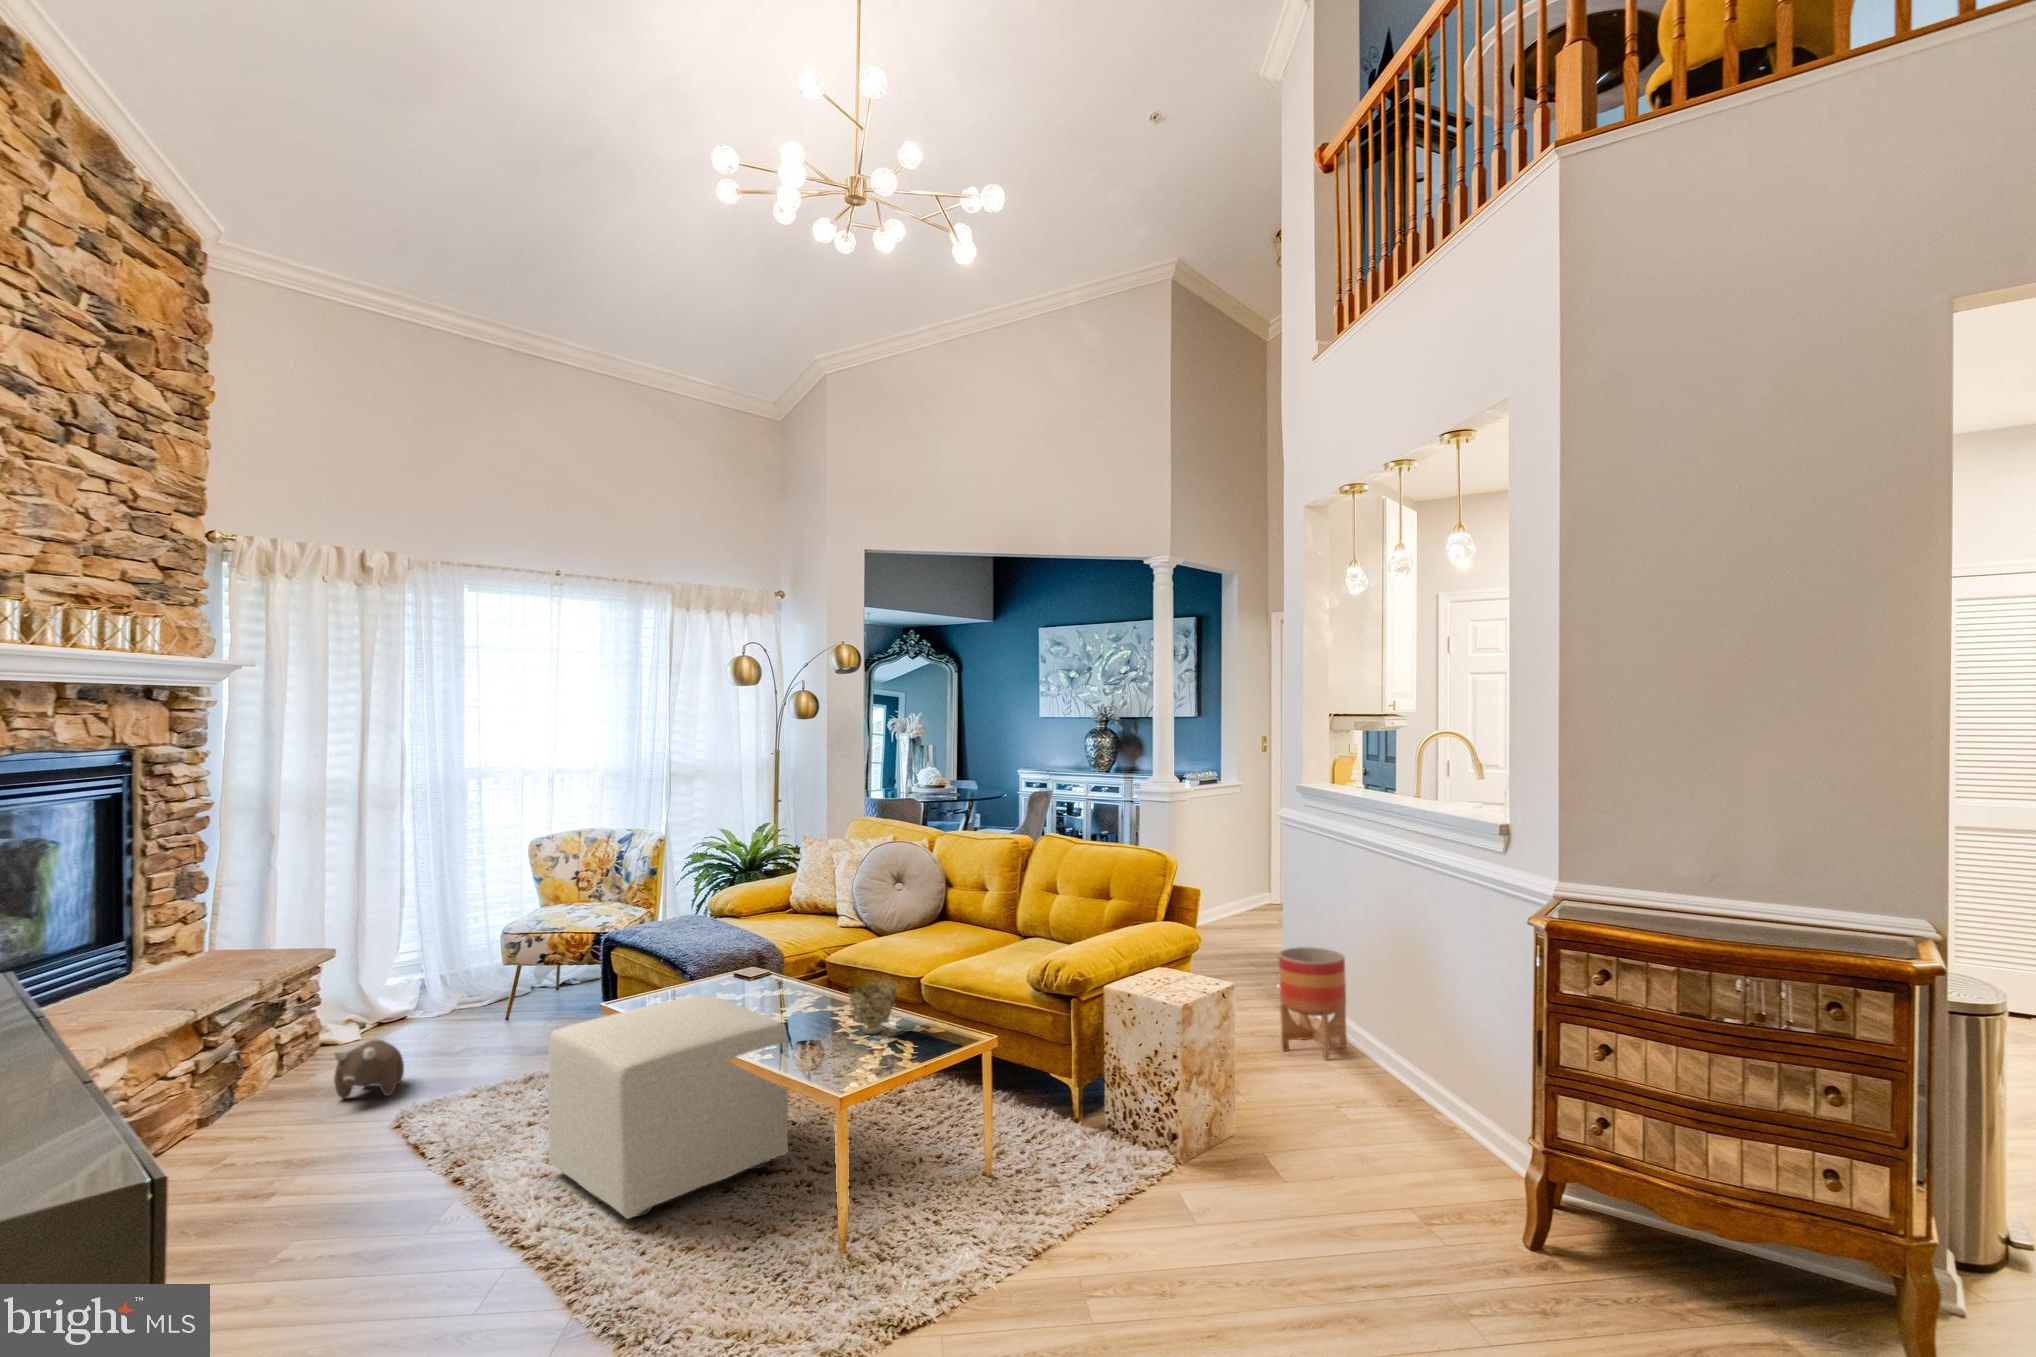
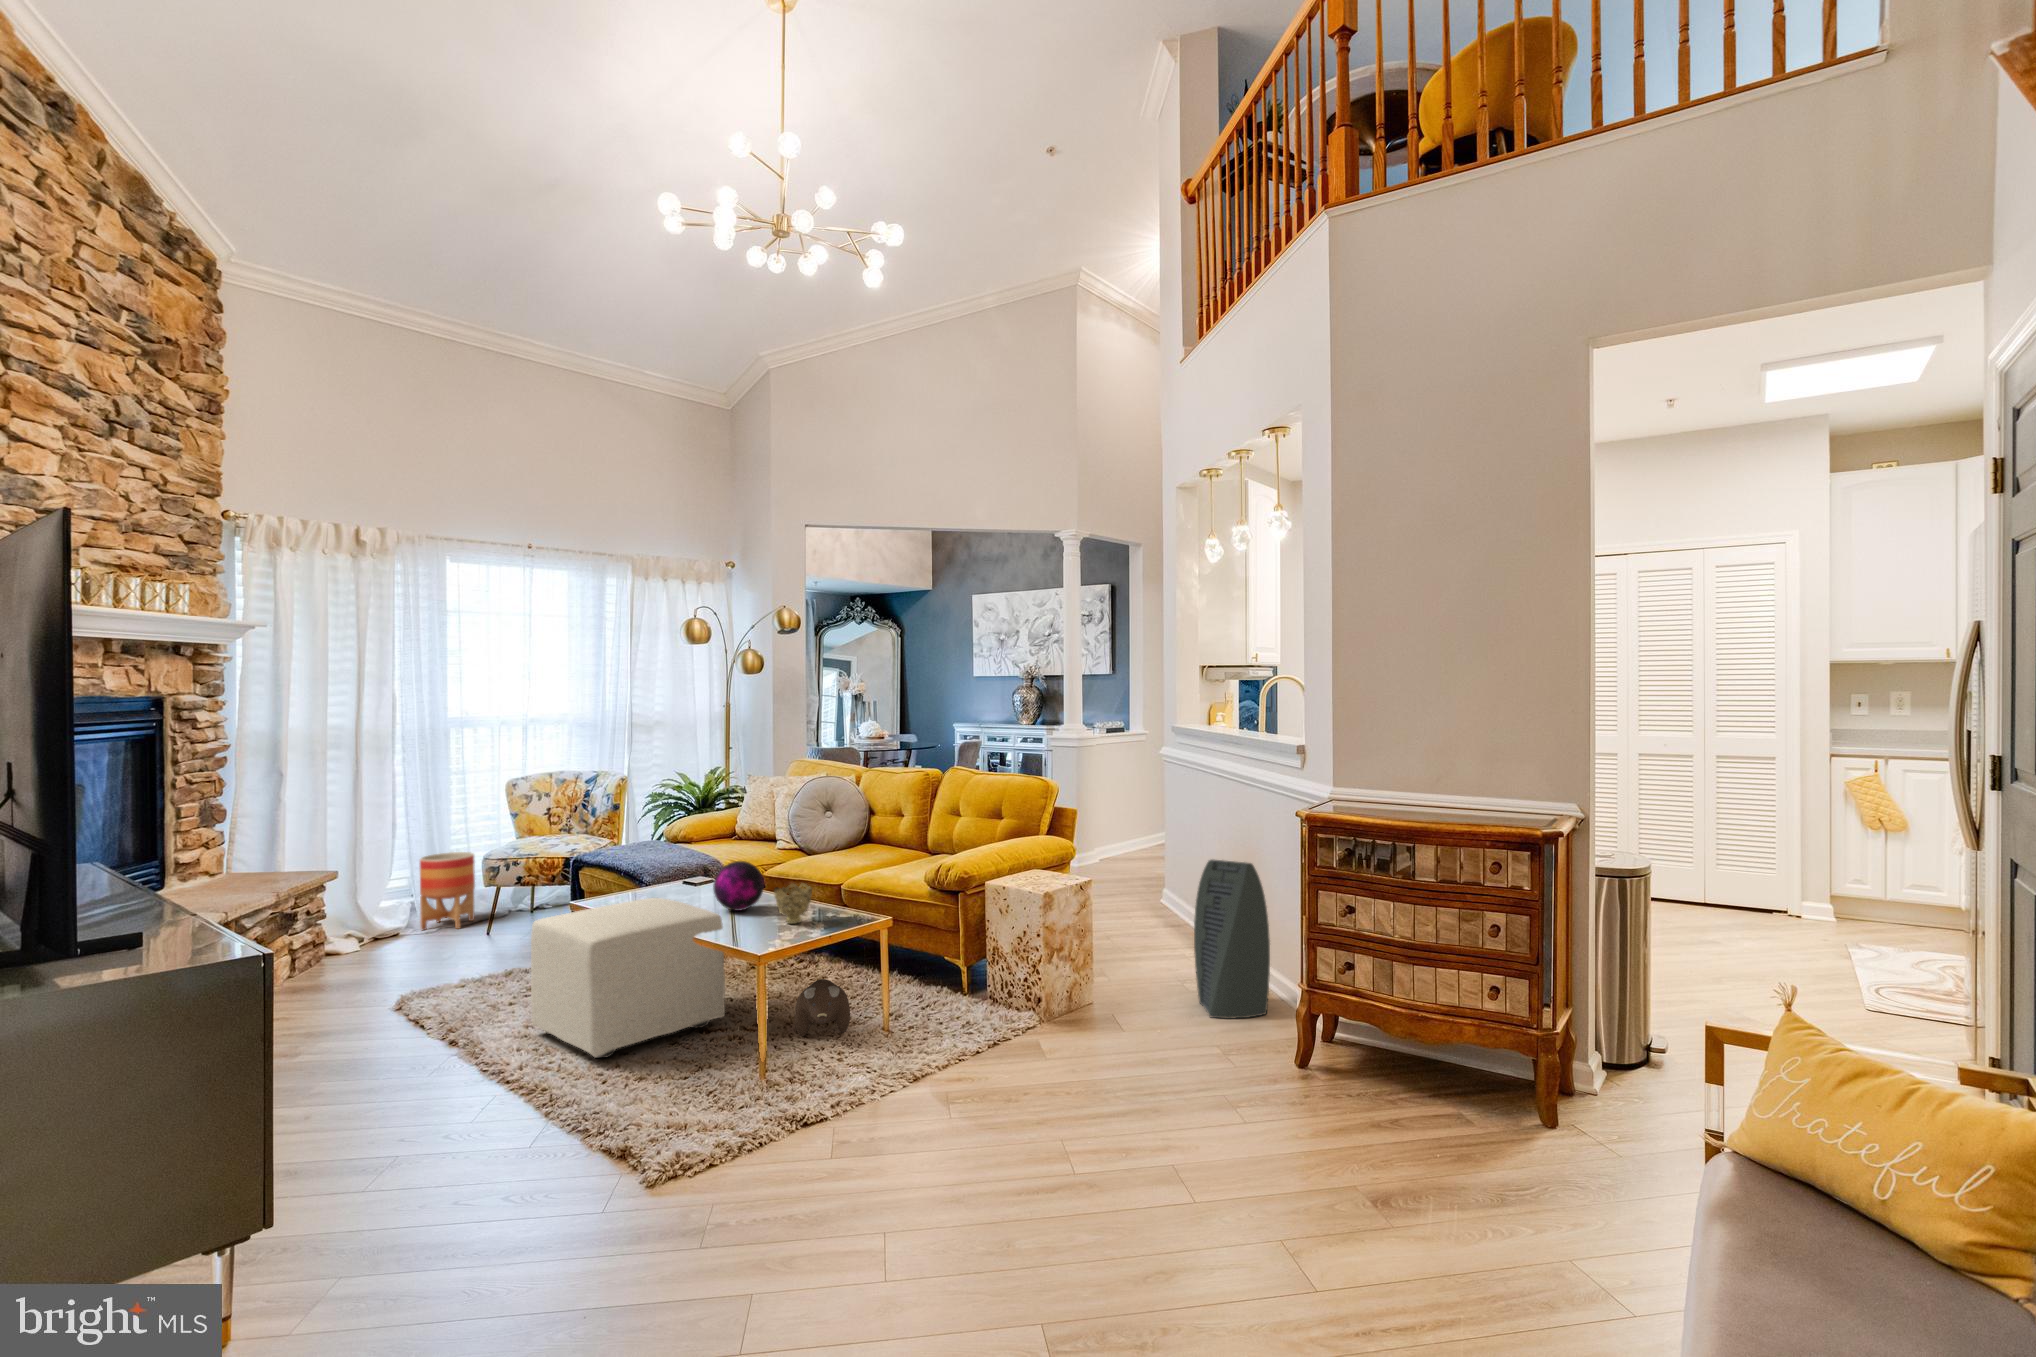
planter: present [1279,947,1347,1060] -> present [420,852,475,930]
decorative orb: none [772,949,833,1012] -> present [713,861,764,911]
air purifier: none [1376,950,1481,1160] -> present [1194,860,1270,1019]
plush toy: present [334,1040,404,1099] -> present [795,979,850,1036]

